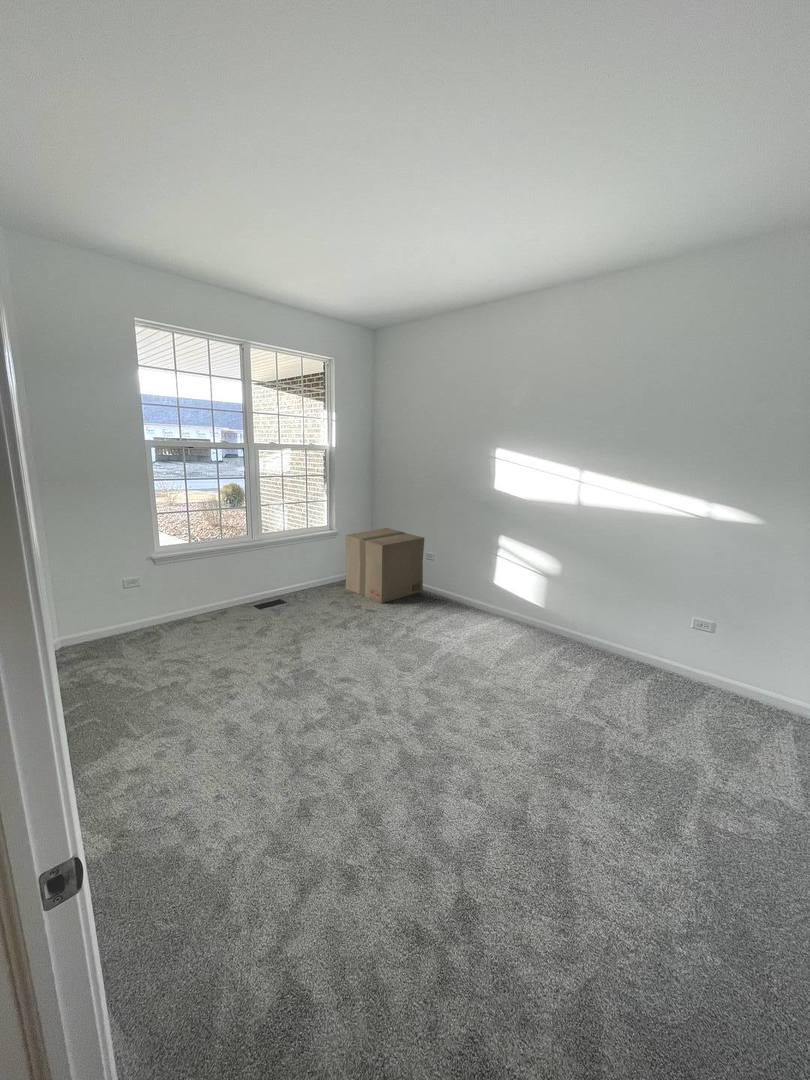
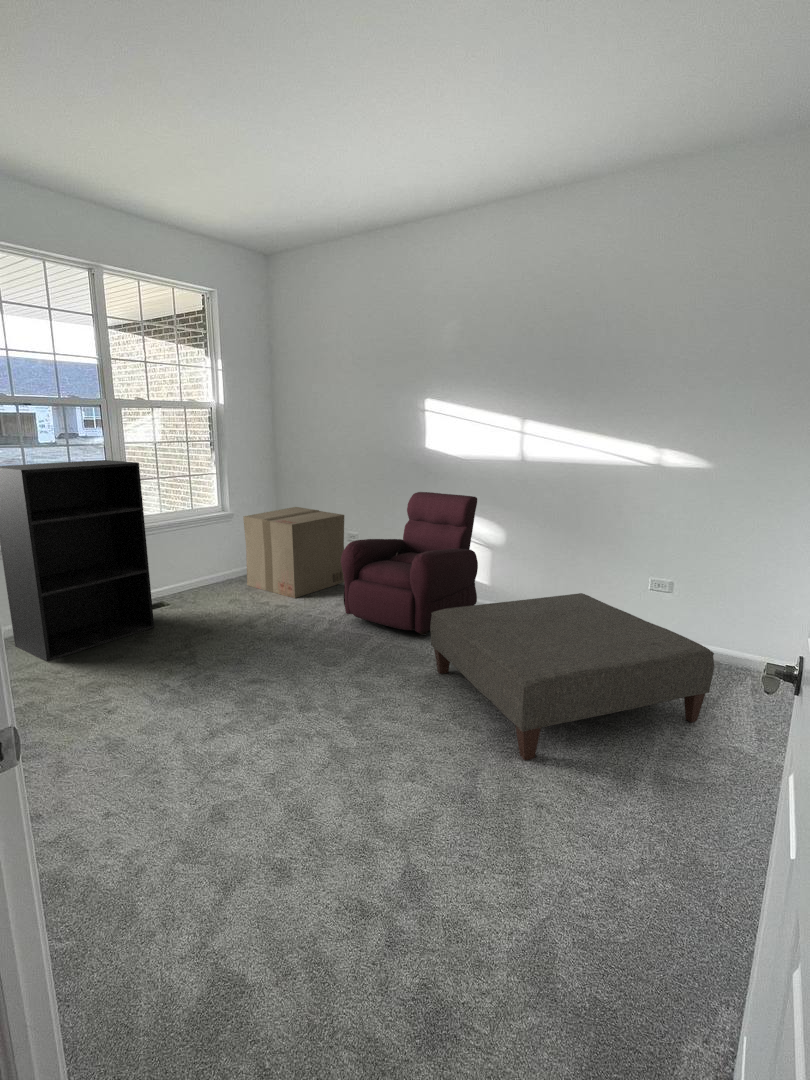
bookshelf: none [160,490,273,645] -> present [0,460,154,661]
armchair: none [419,524,537,648] -> present [341,492,478,635]
ottoman: none [491,627,763,789] -> present [430,593,714,760]

